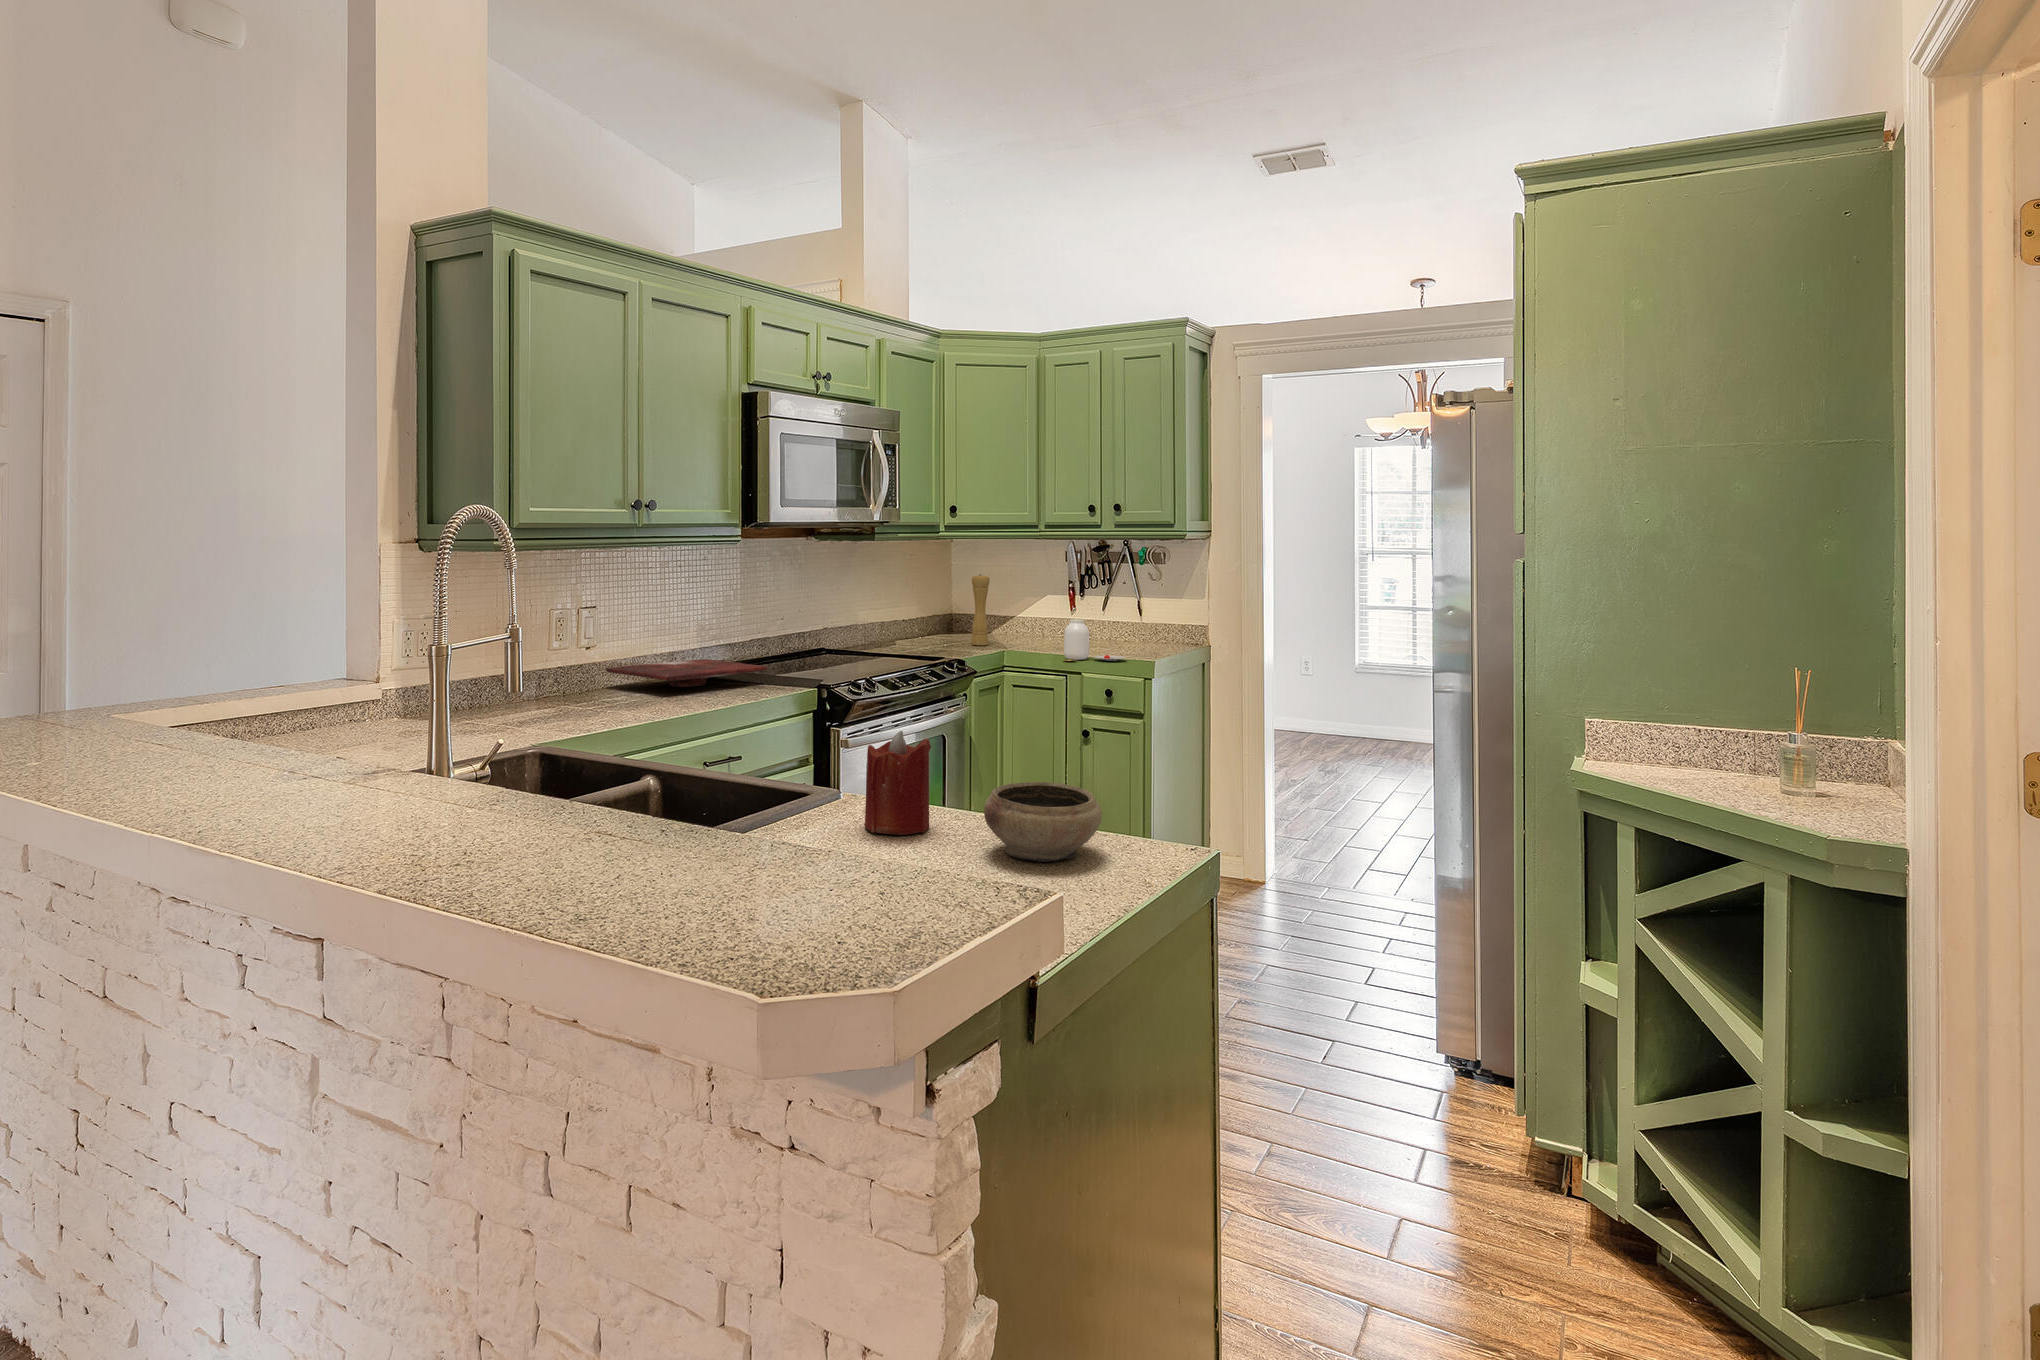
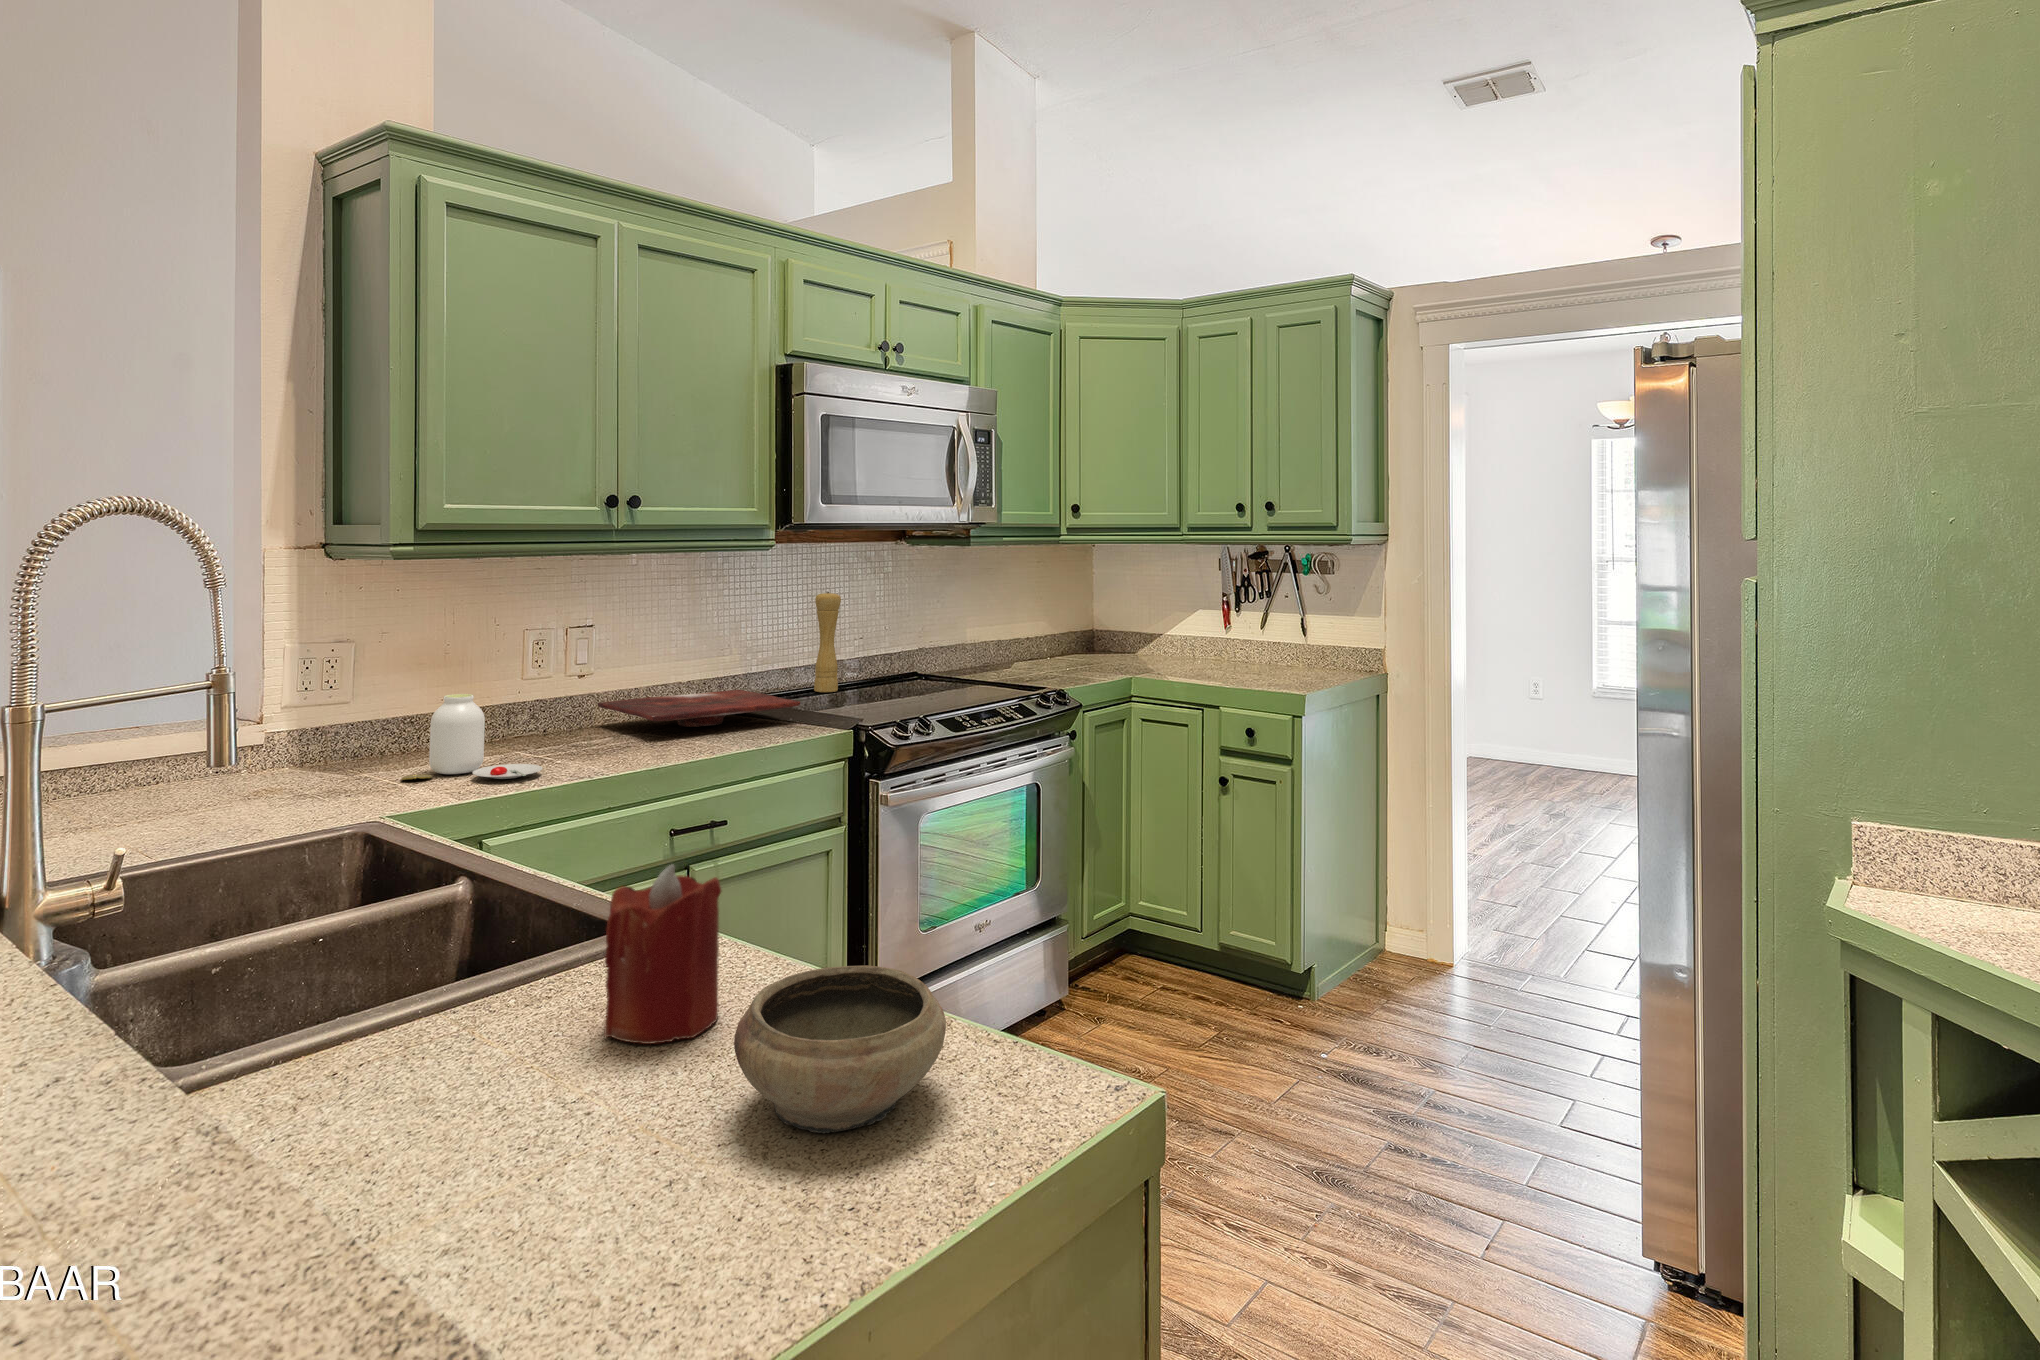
pepper mill: present [971,574,990,646] -> present [814,592,841,692]
jar: present [1063,619,1126,661] -> present [401,694,543,780]

